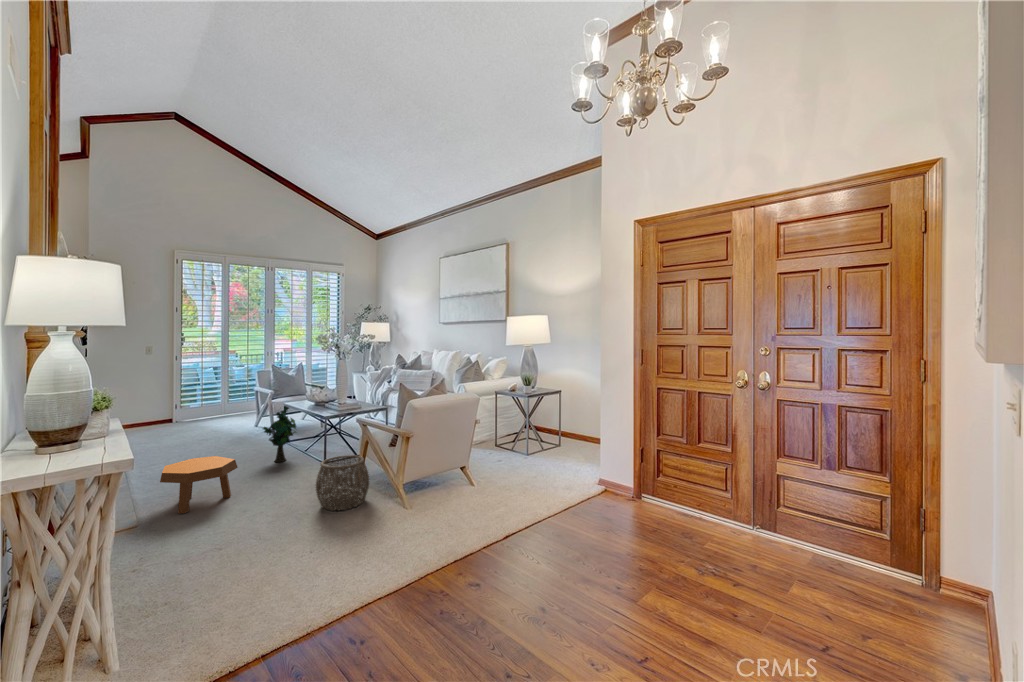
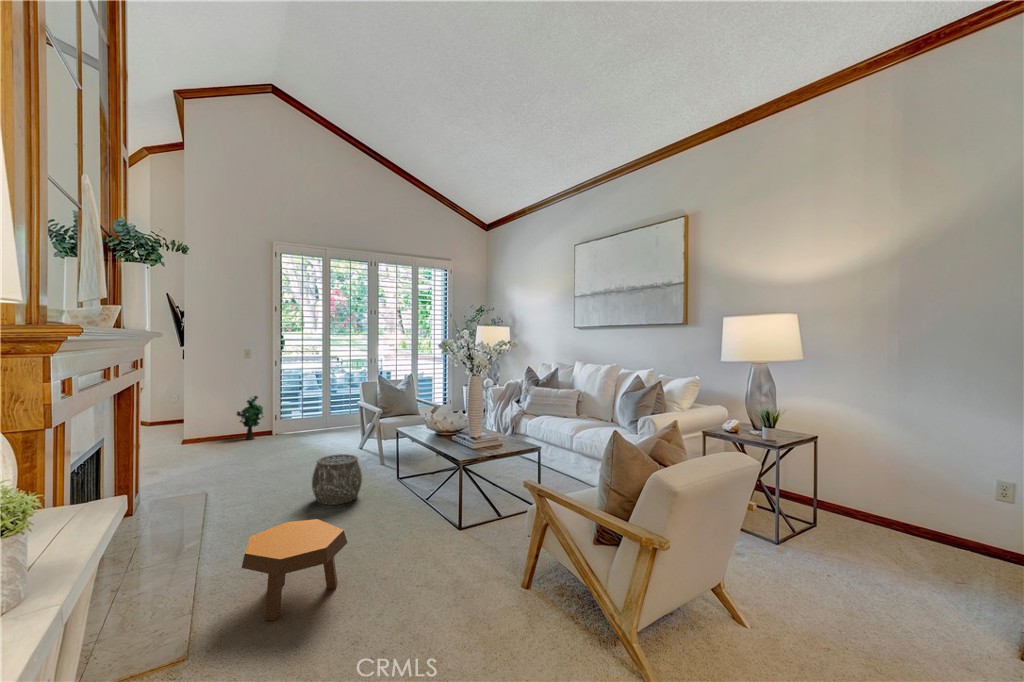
decorative plant: present [263,407,296,462] -> present [237,396,263,440]
woven basket: present [316,455,369,511] -> present [312,454,362,505]

